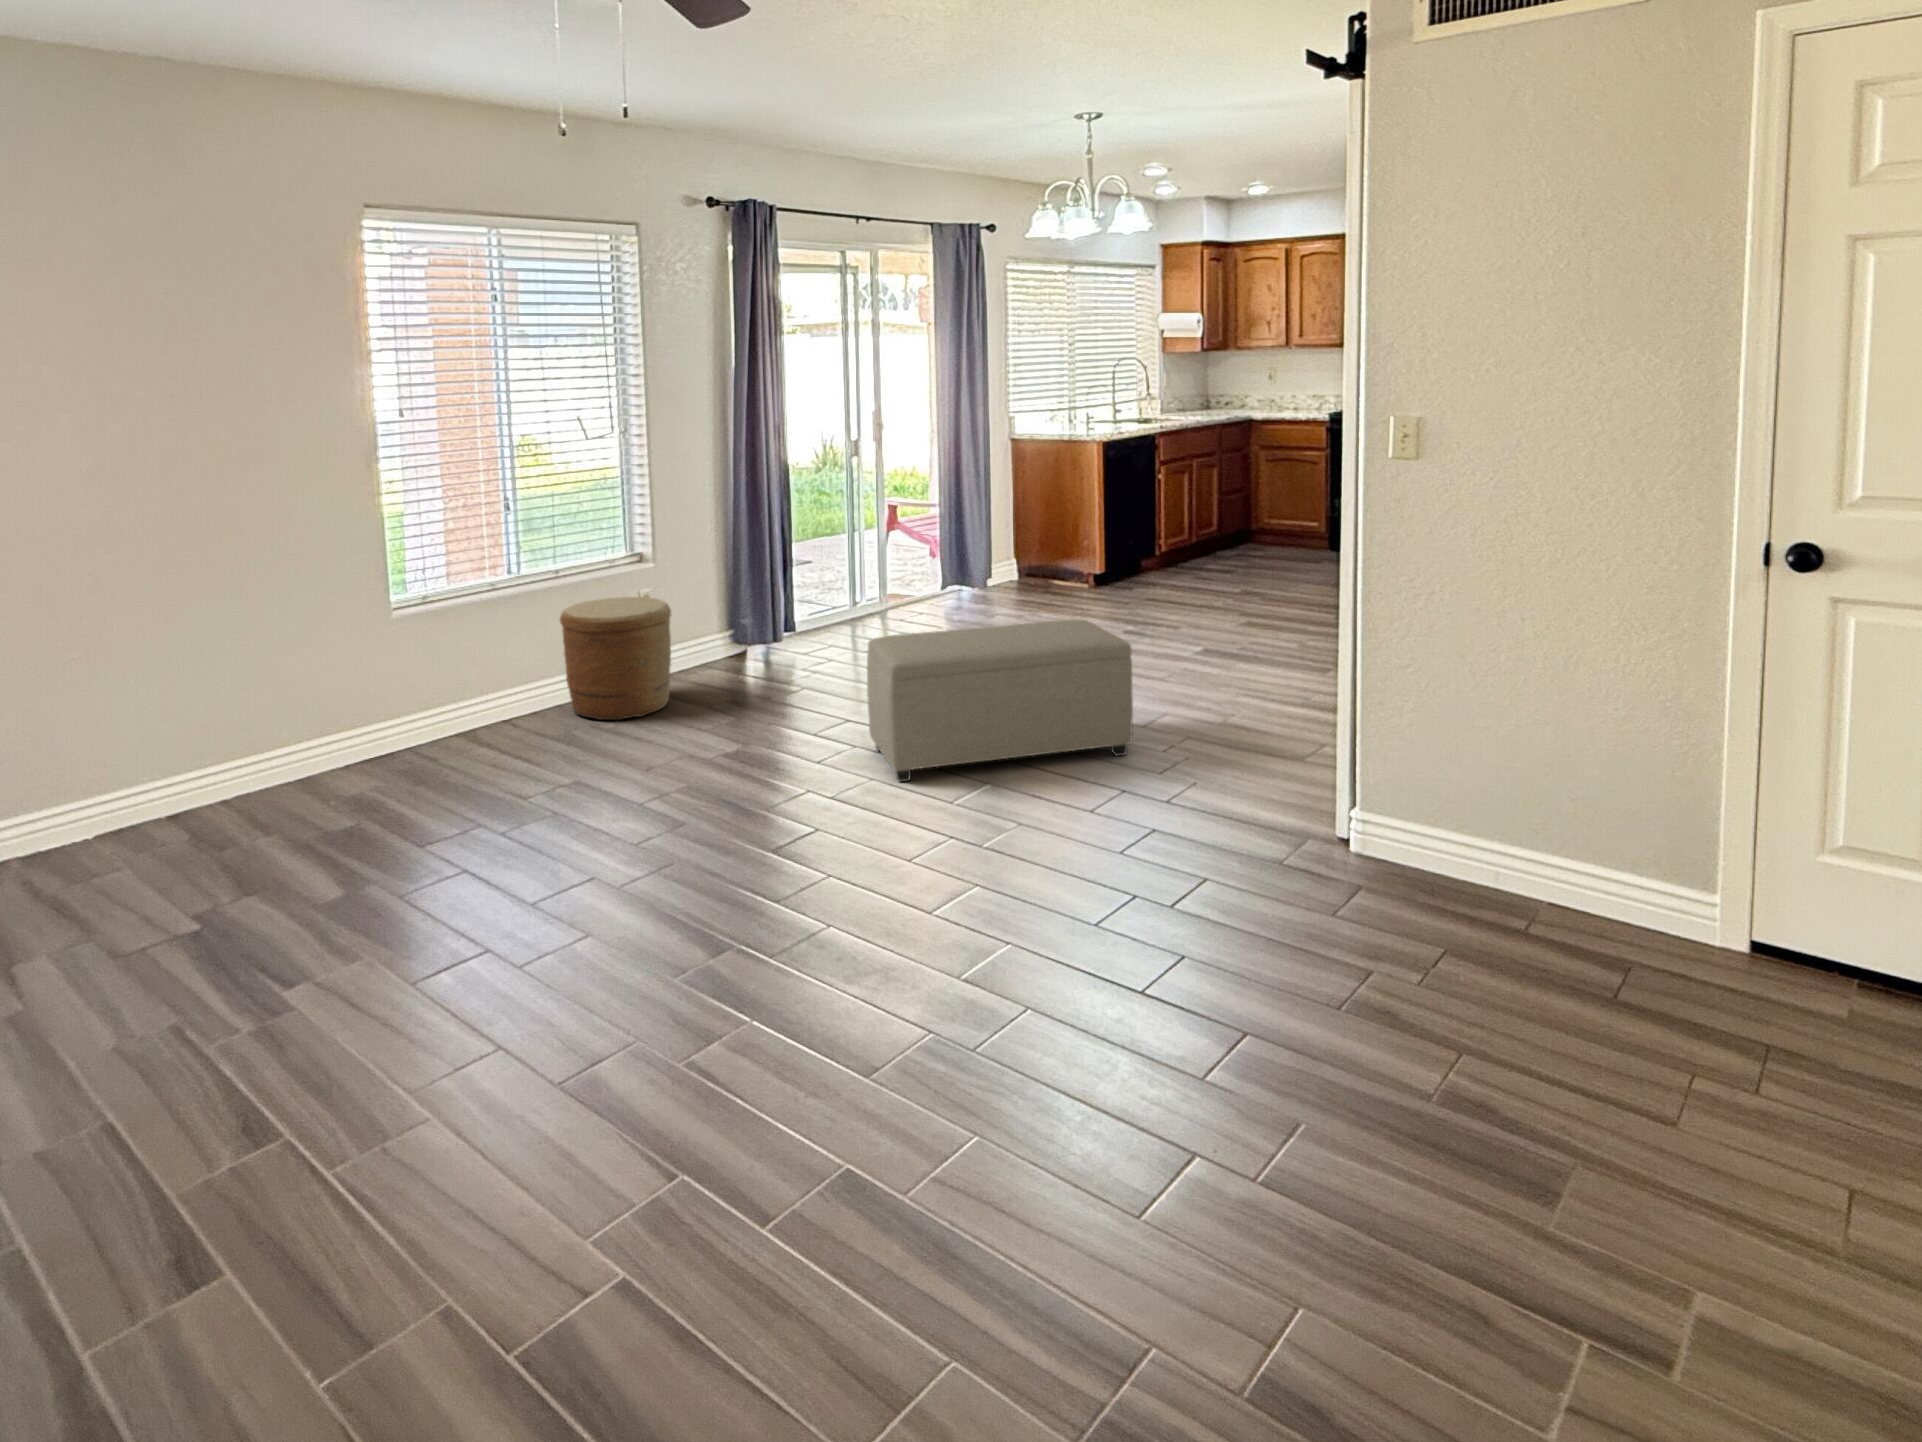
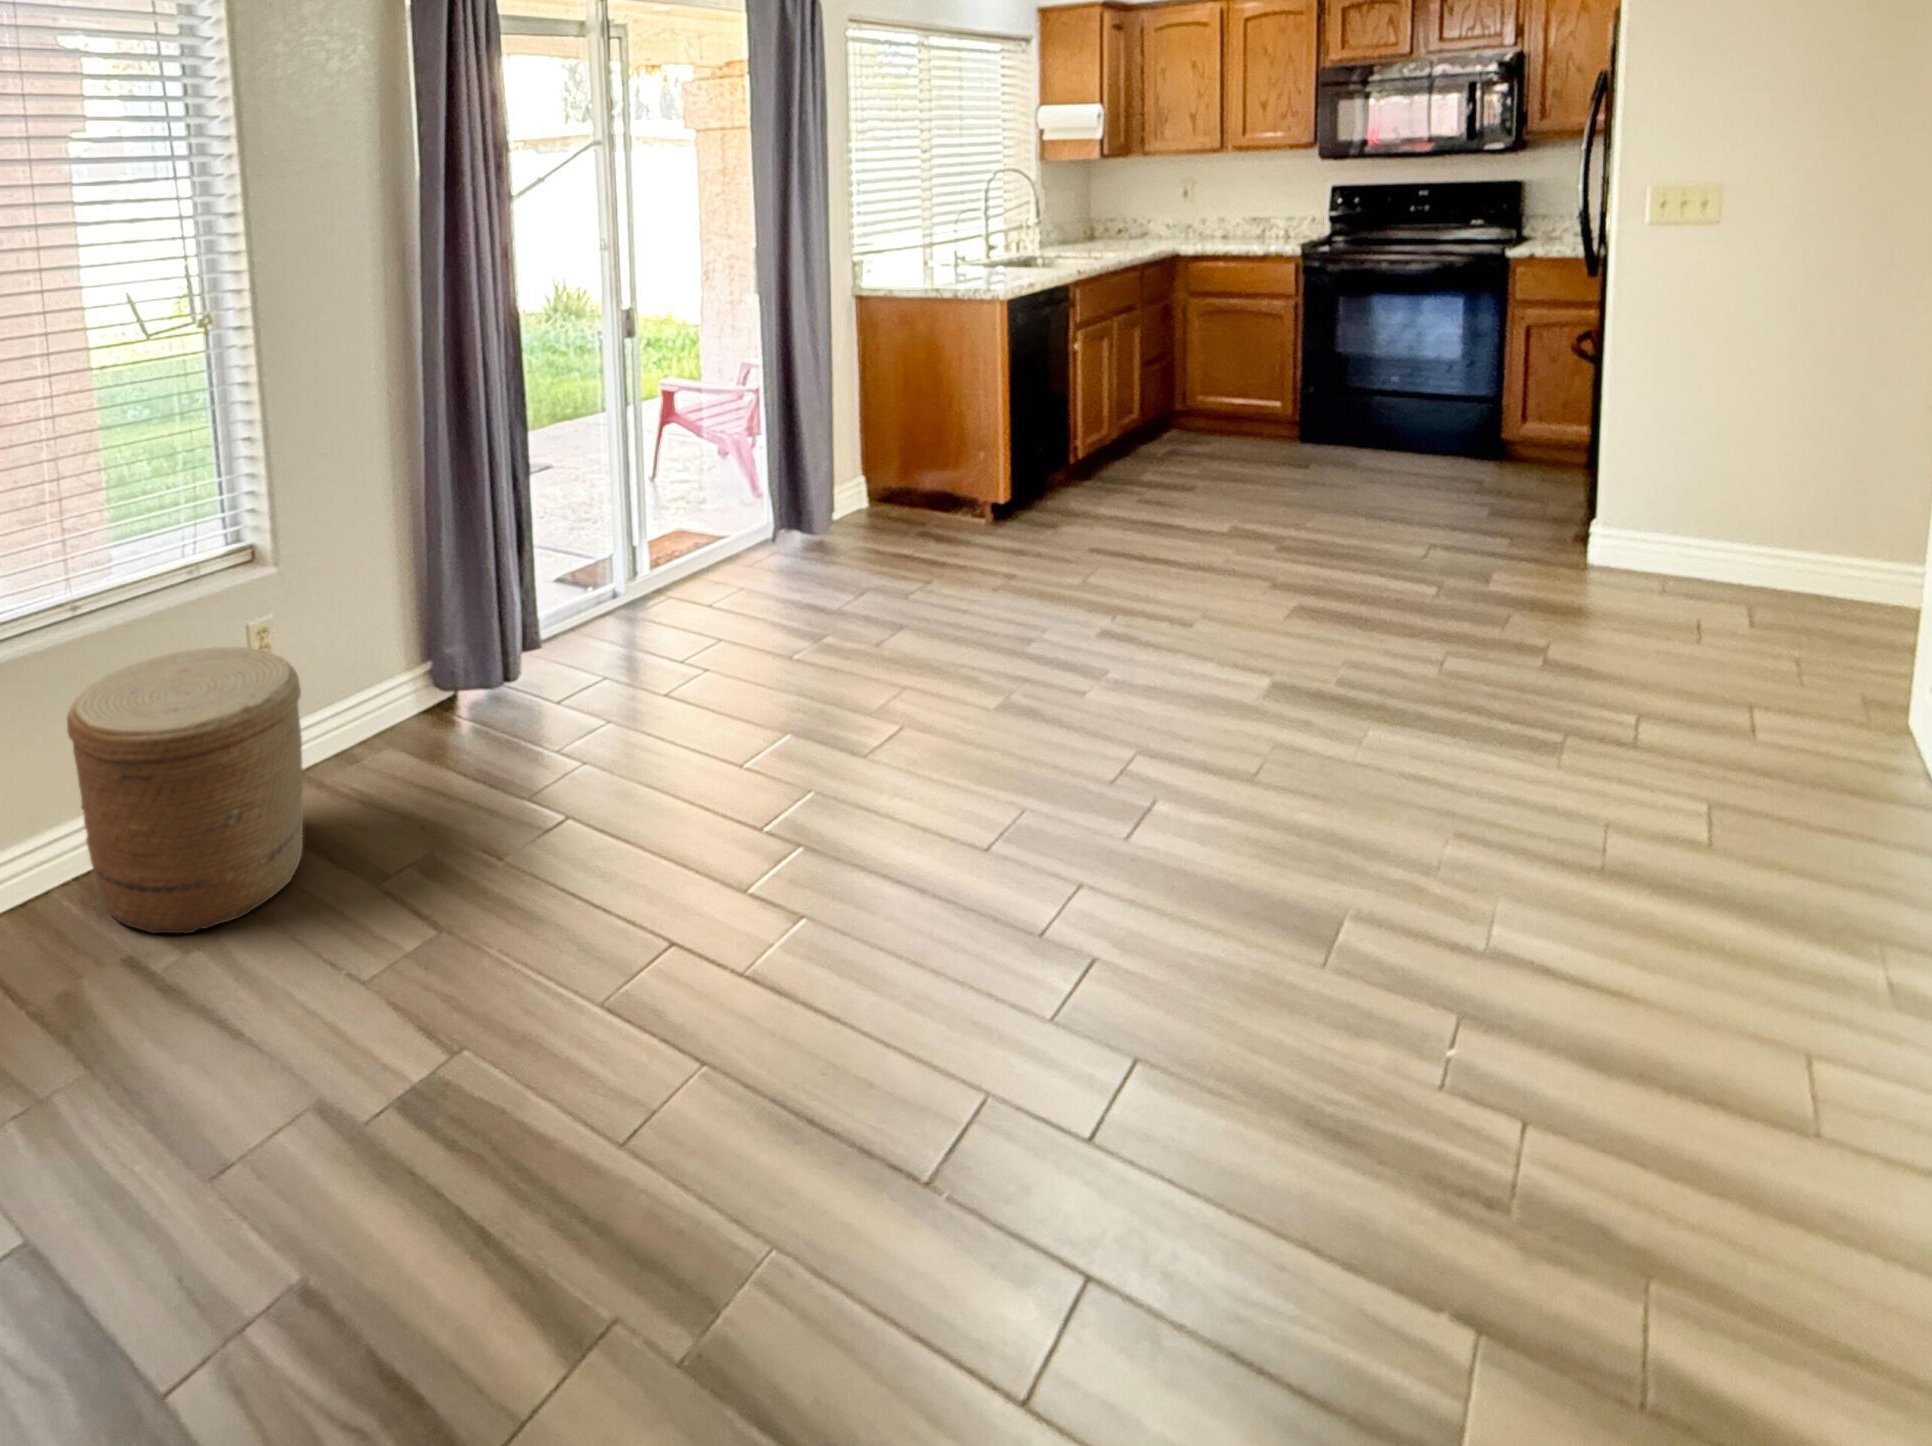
ottoman: present [867,620,1133,782] -> none [730,730,1375,1237]

